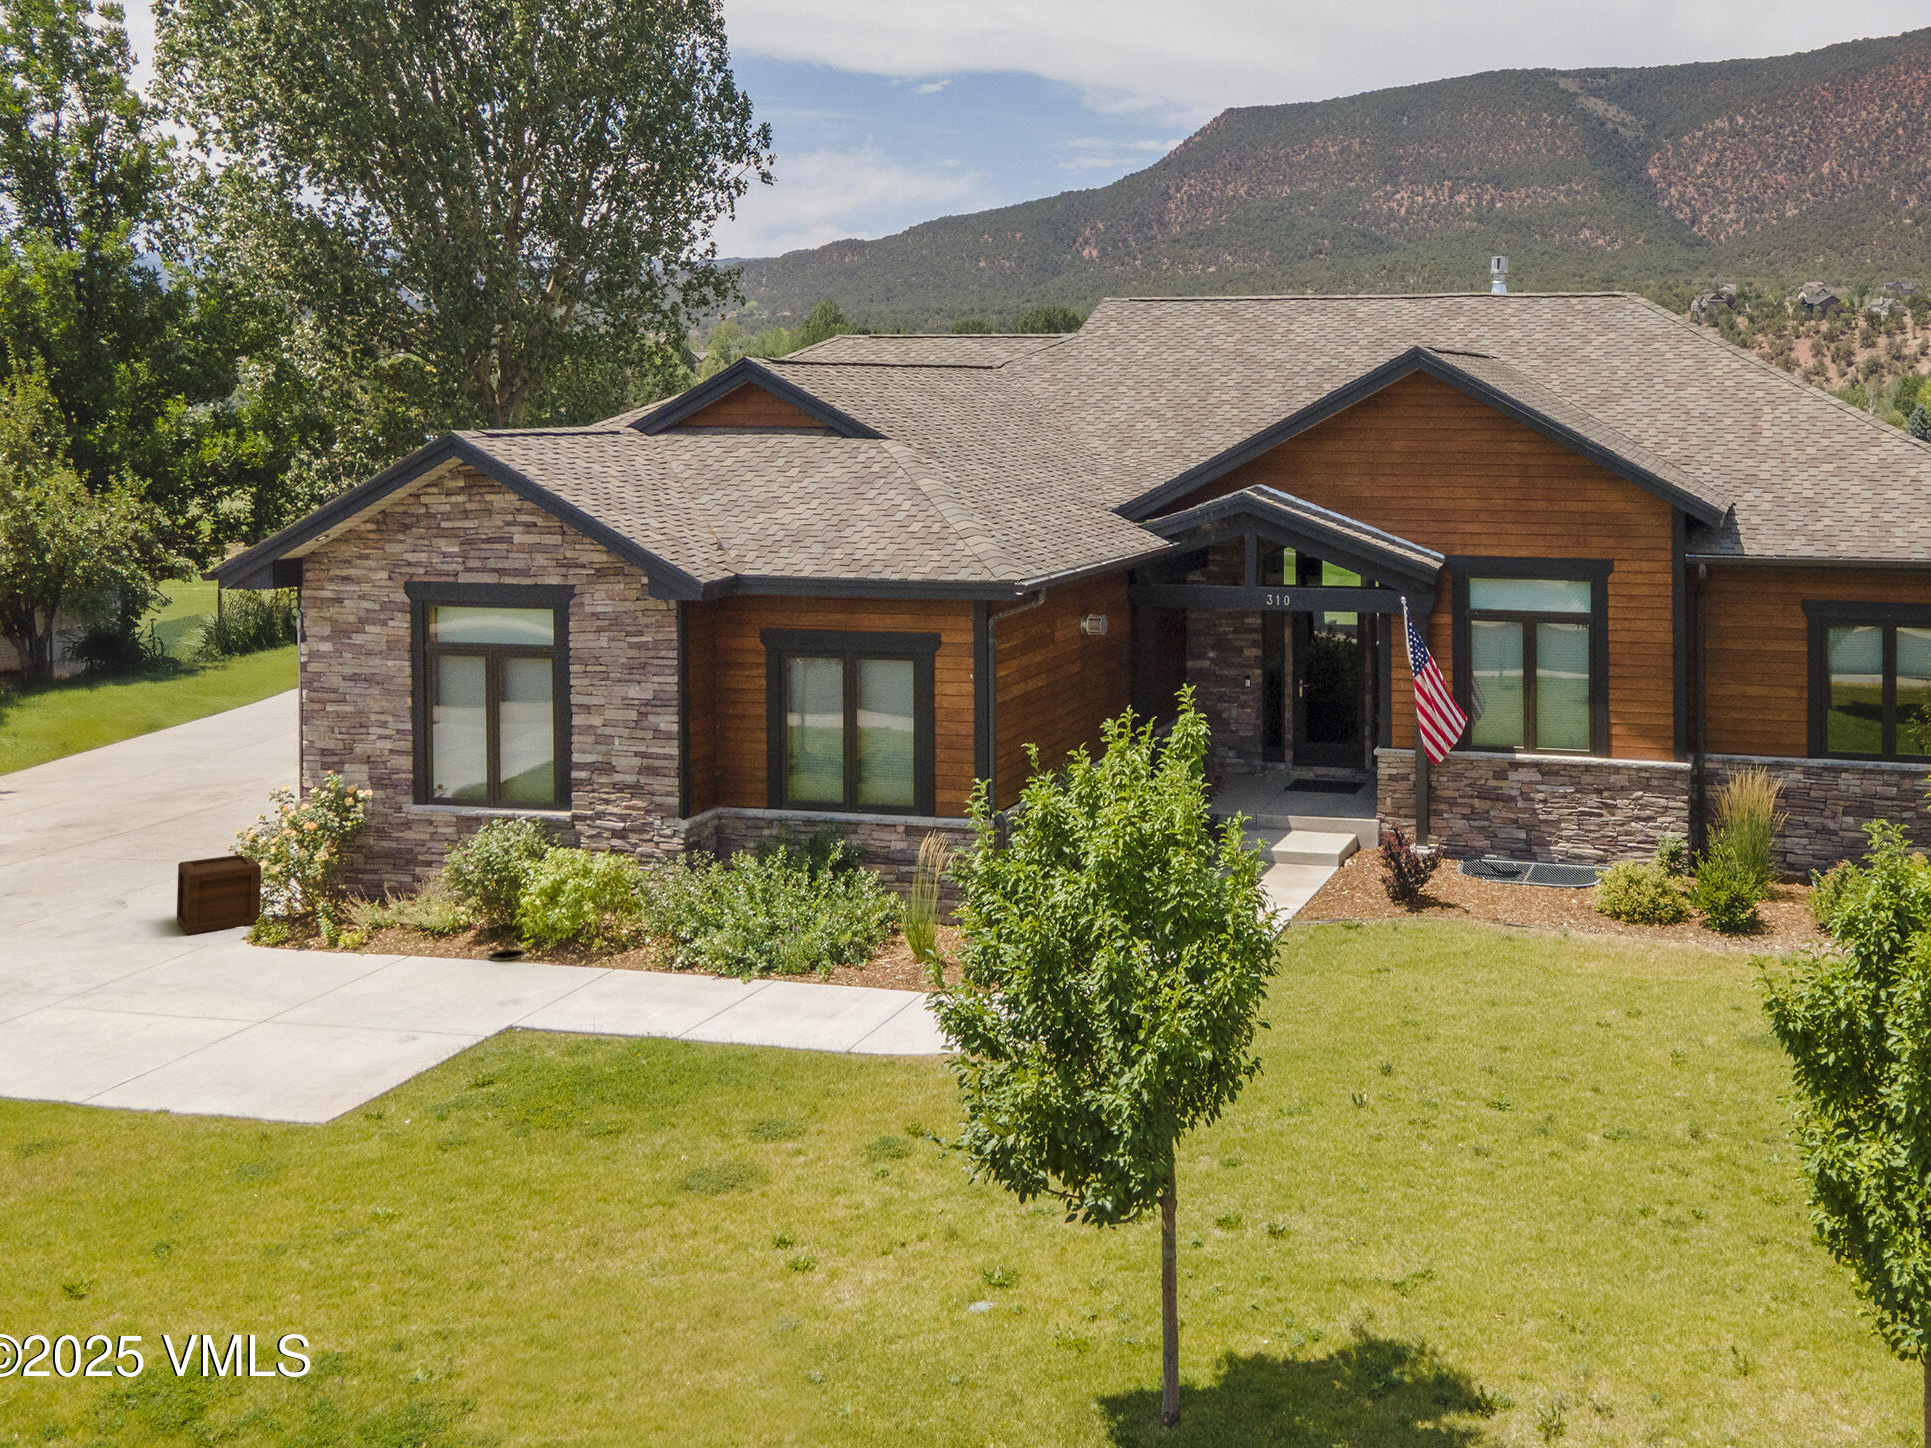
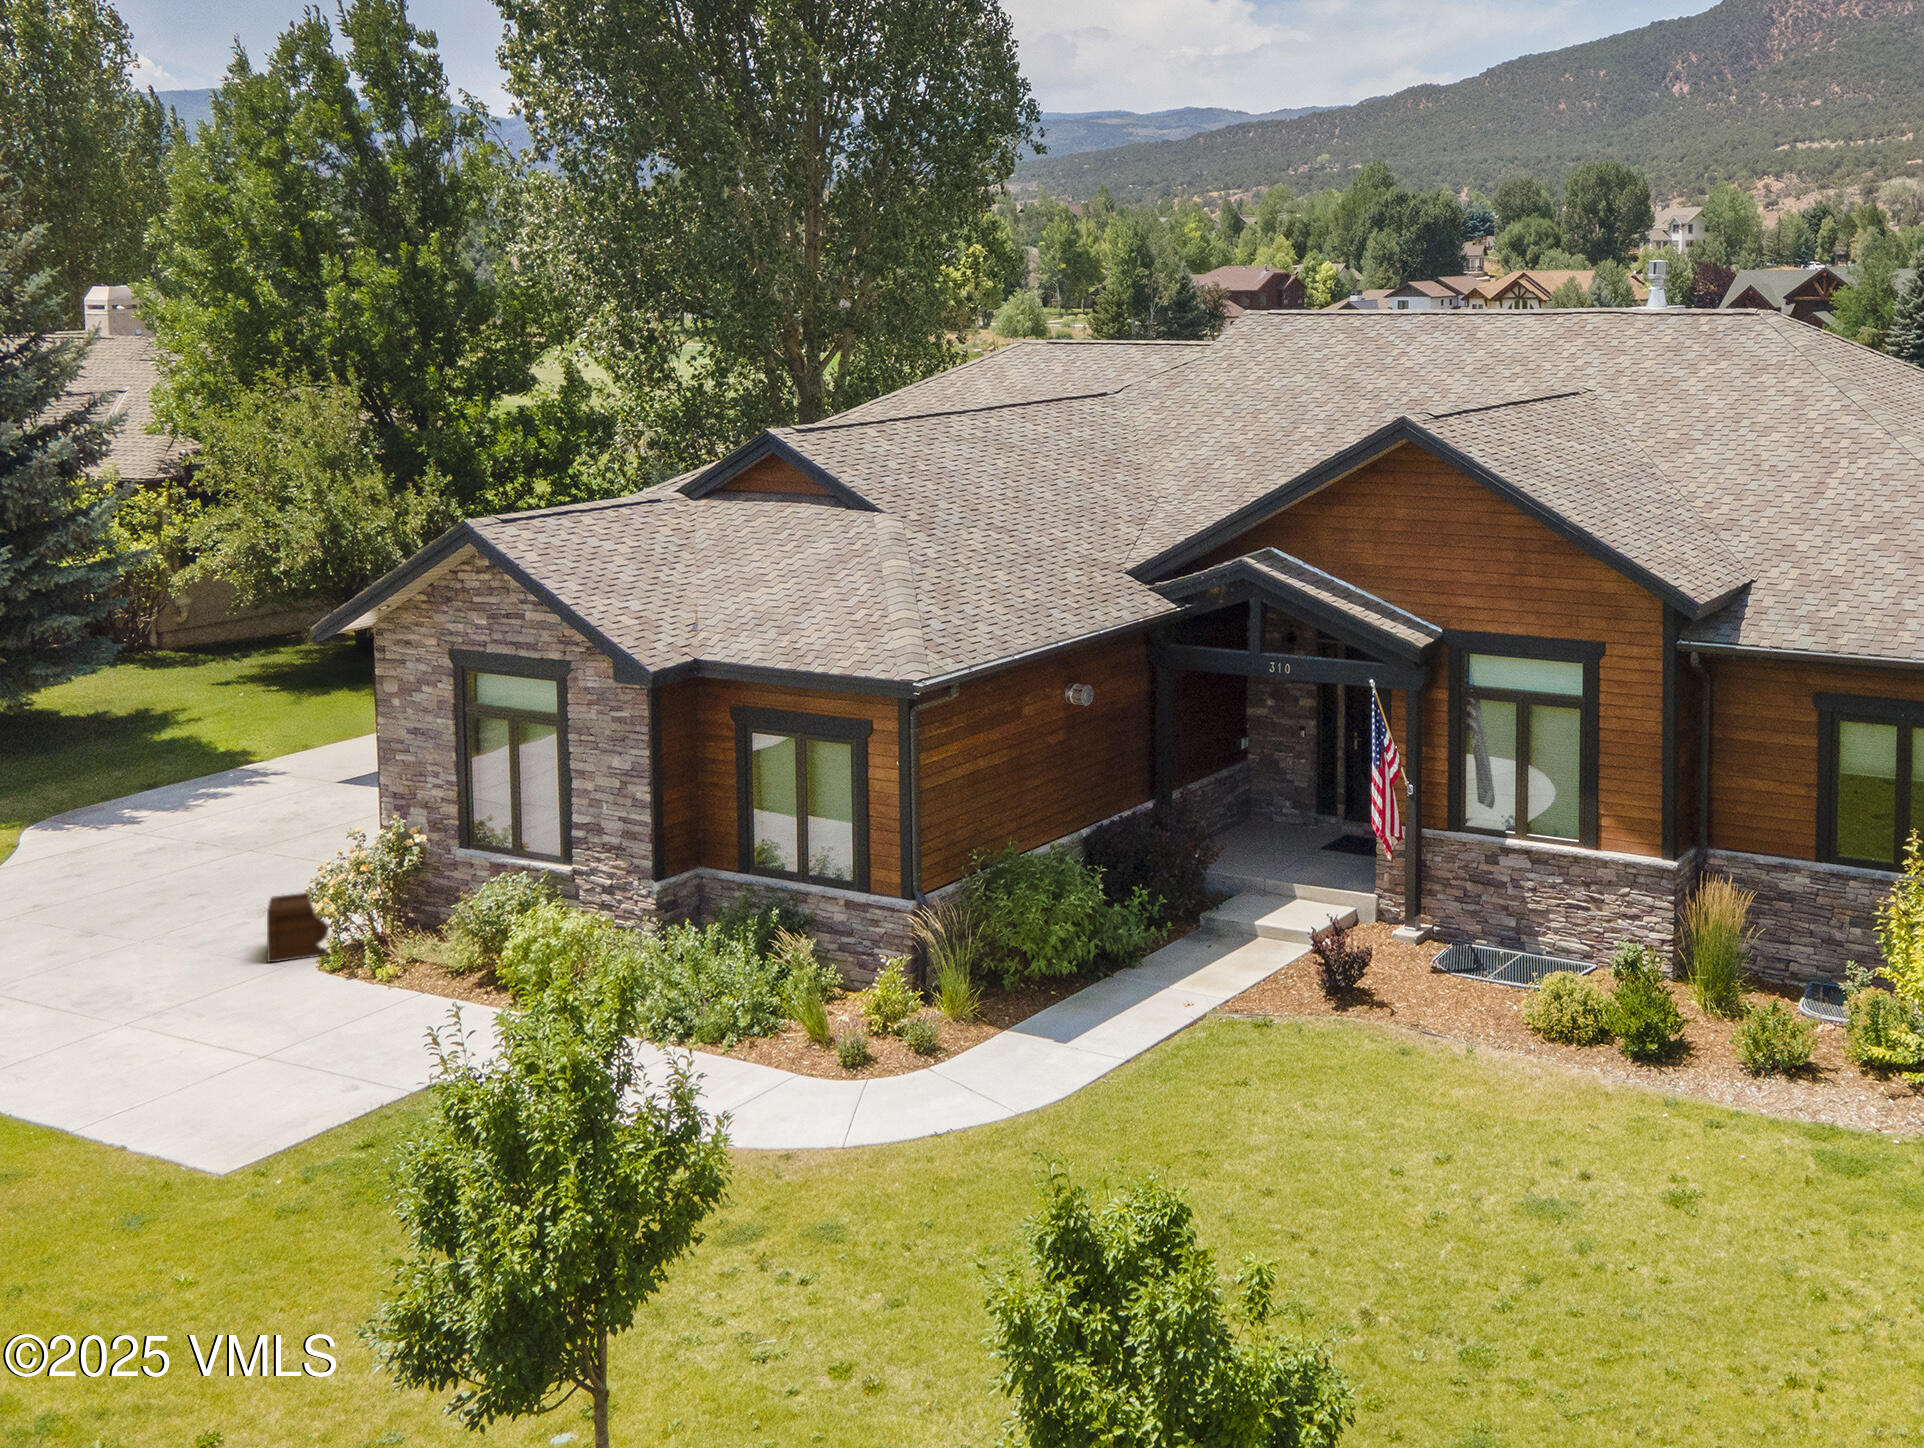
potted tree: present [485,893,527,961] -> none [464,945,509,1009]

